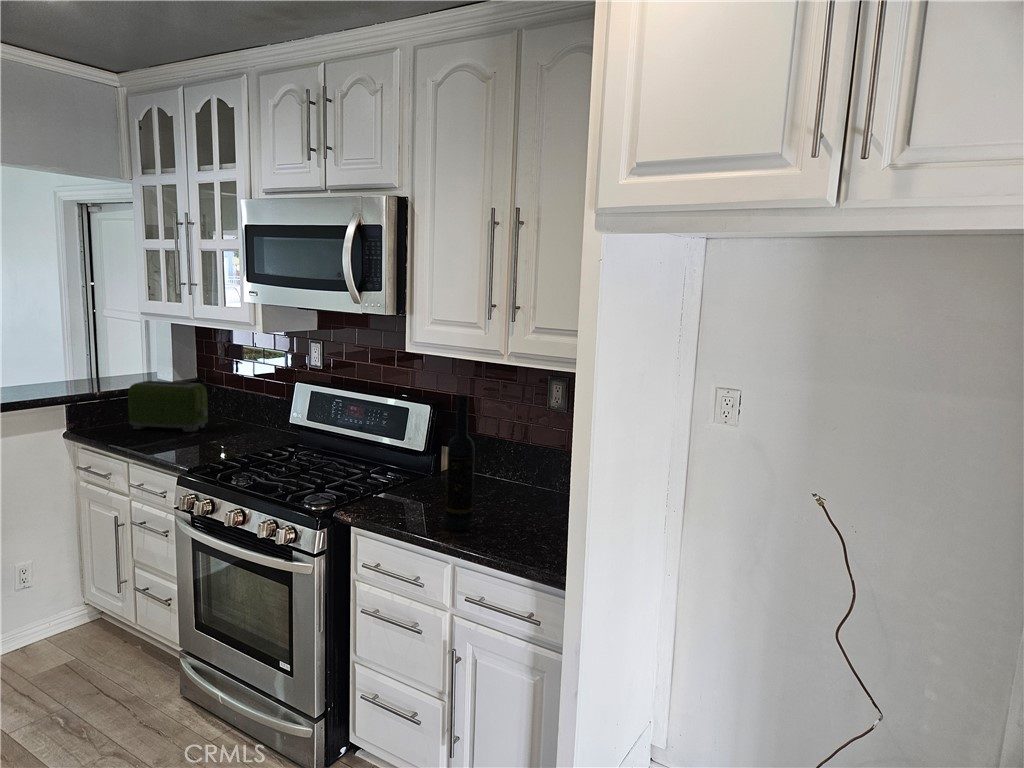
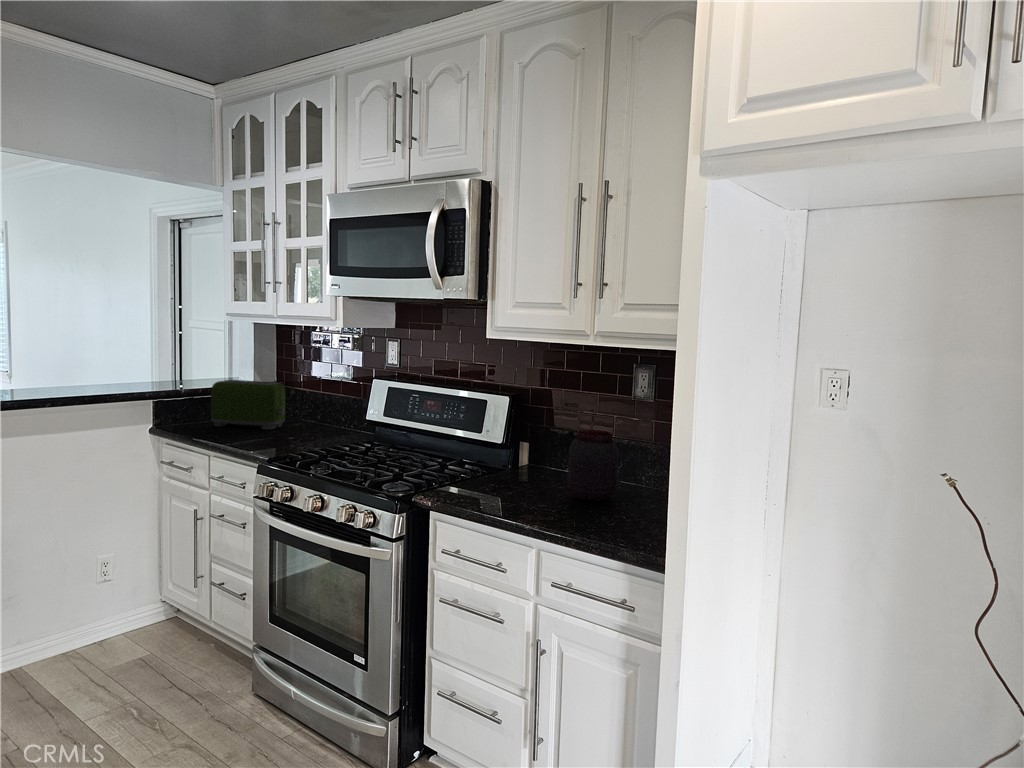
wine bottle: present [445,394,474,531] -> none [530,370,561,515]
jar: none [484,443,531,512] -> present [568,430,618,501]

